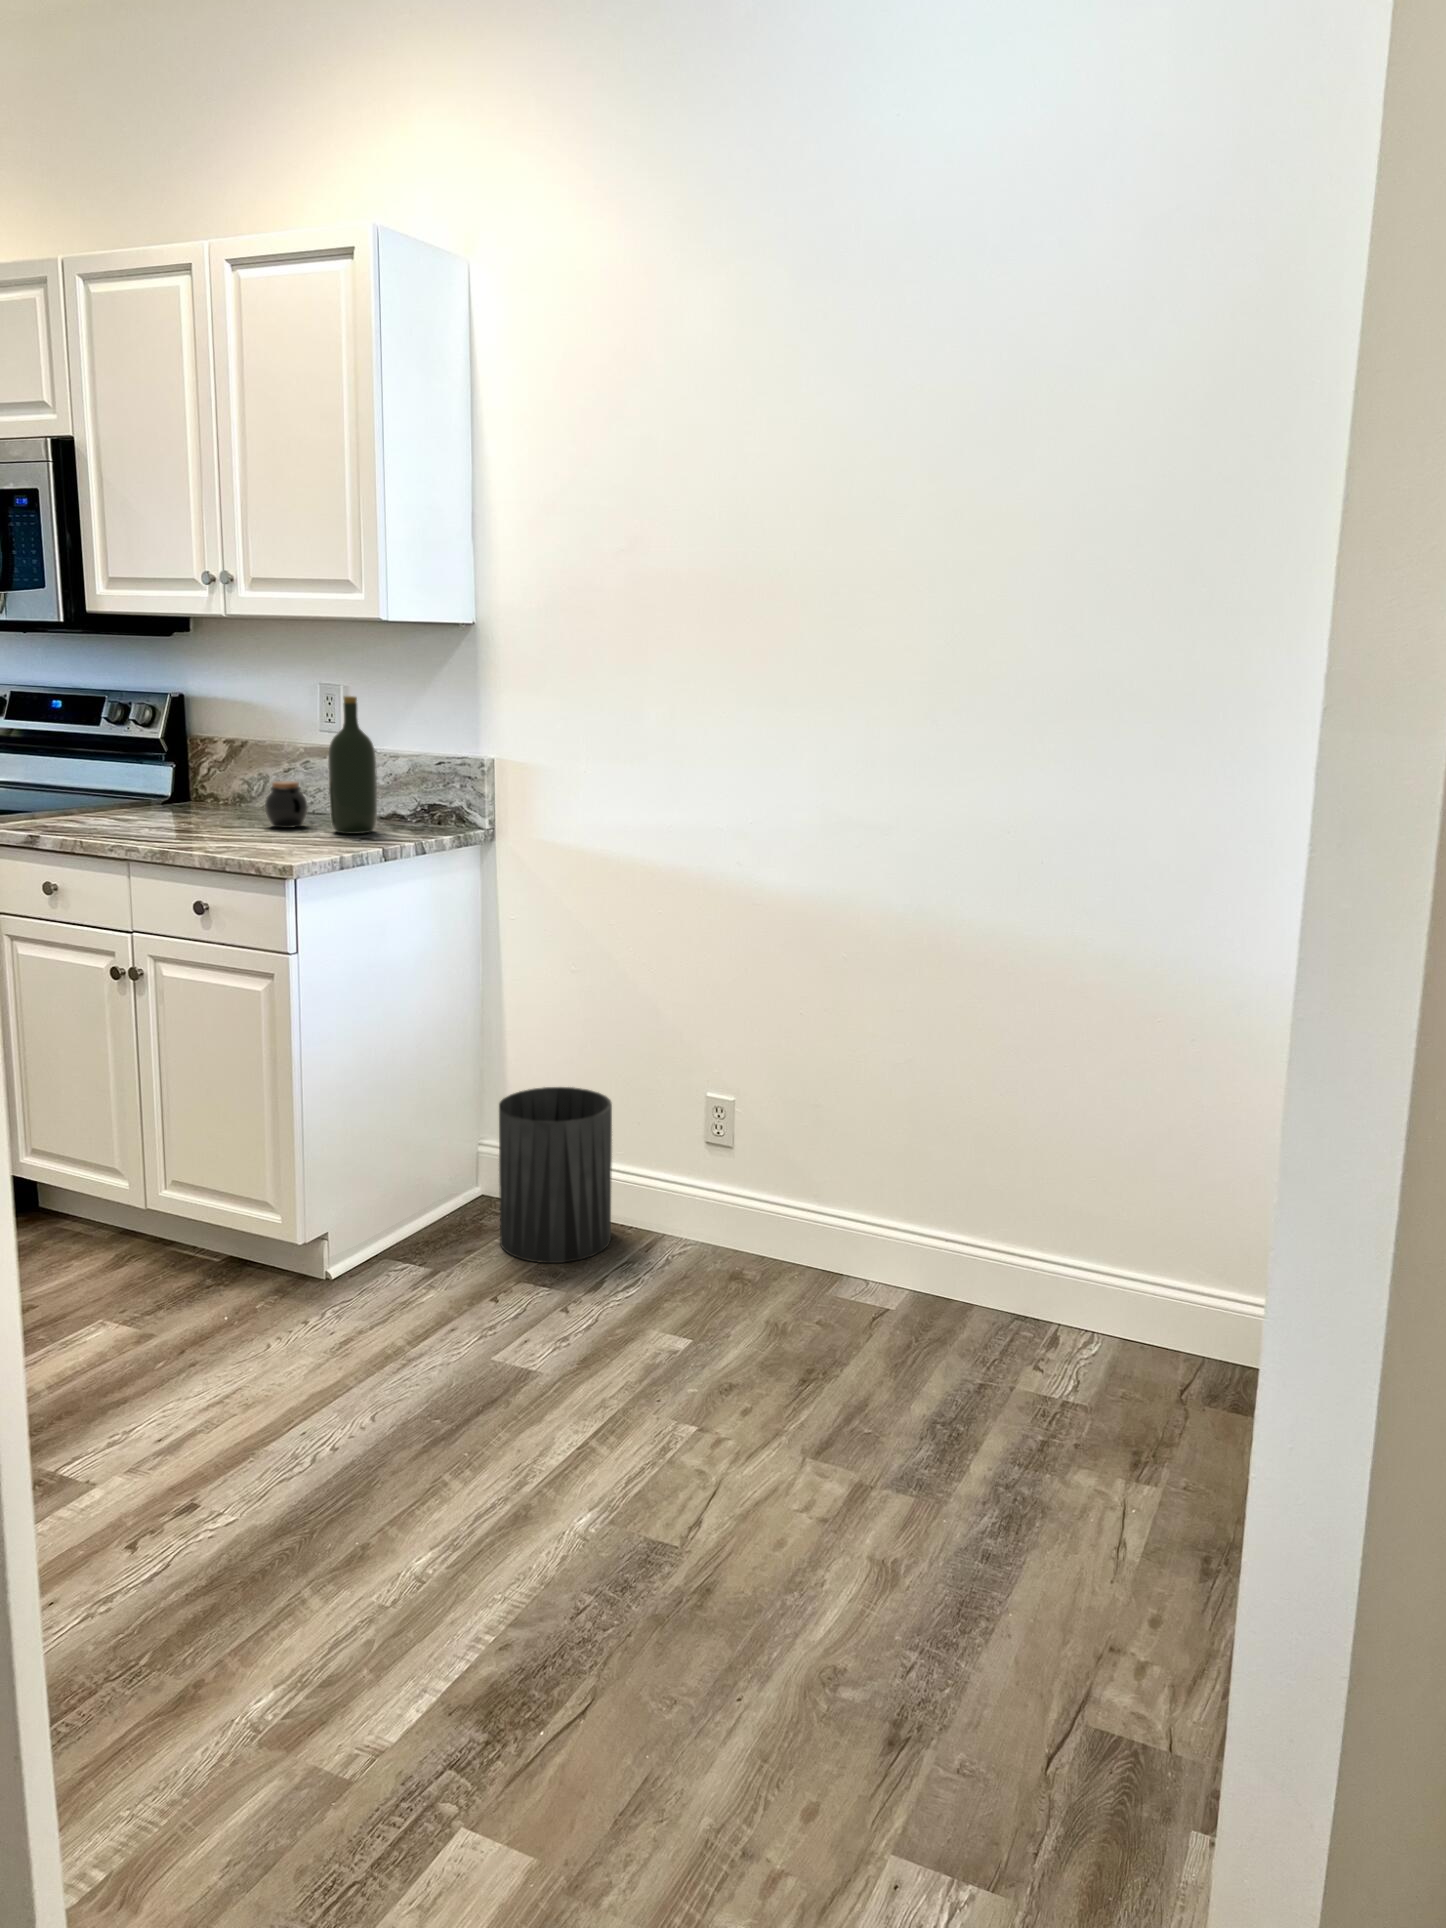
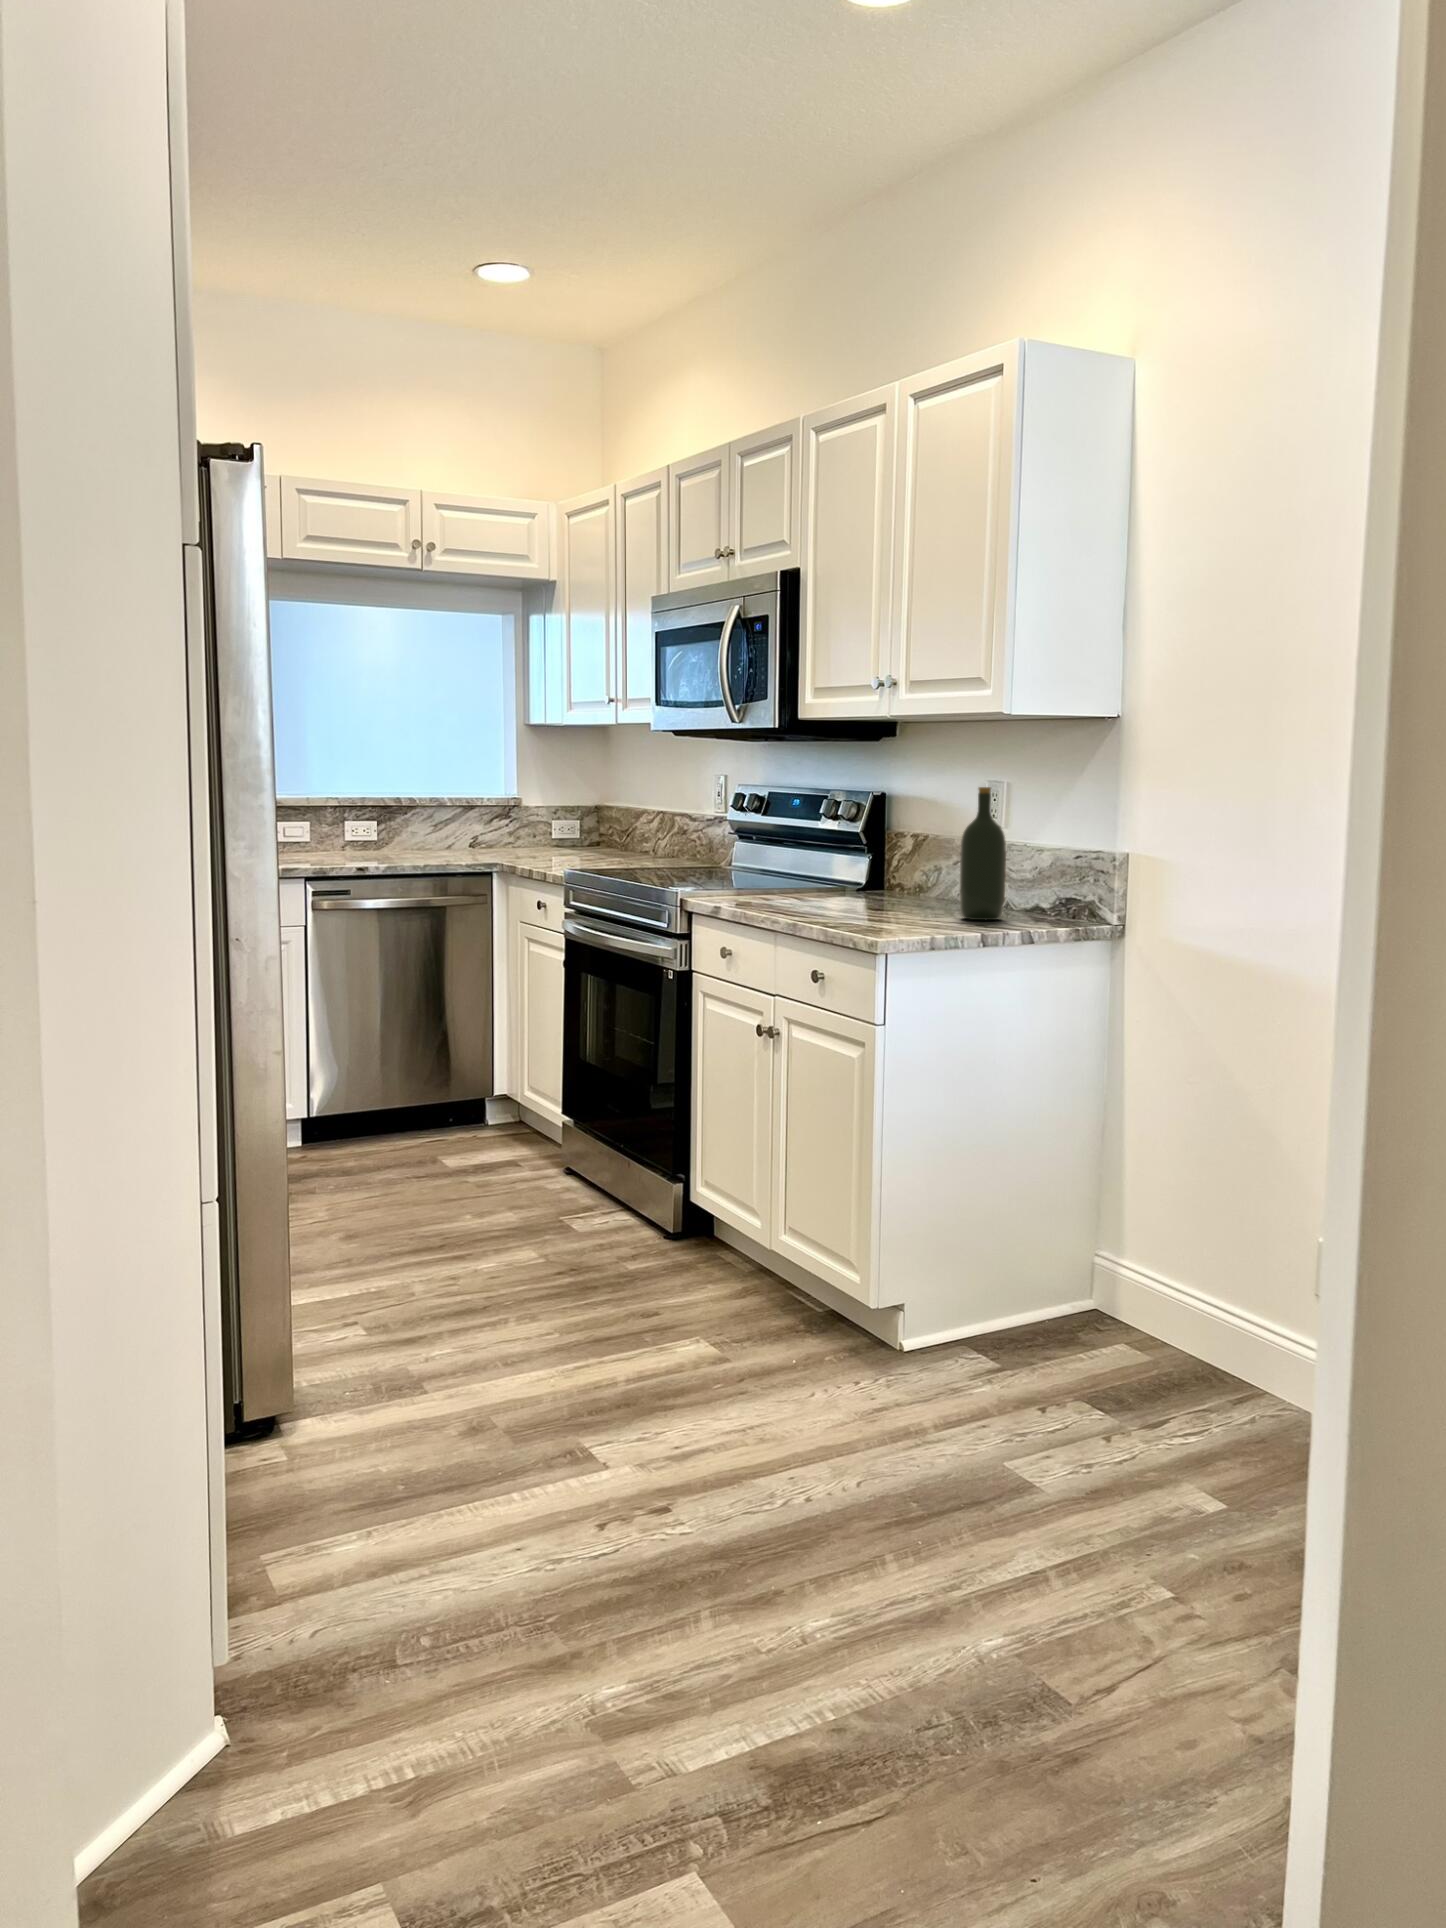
jar: present [265,781,308,828] -> none [910,869,949,912]
trash can: present [499,1087,612,1263] -> none [1082,1202,1213,1397]

